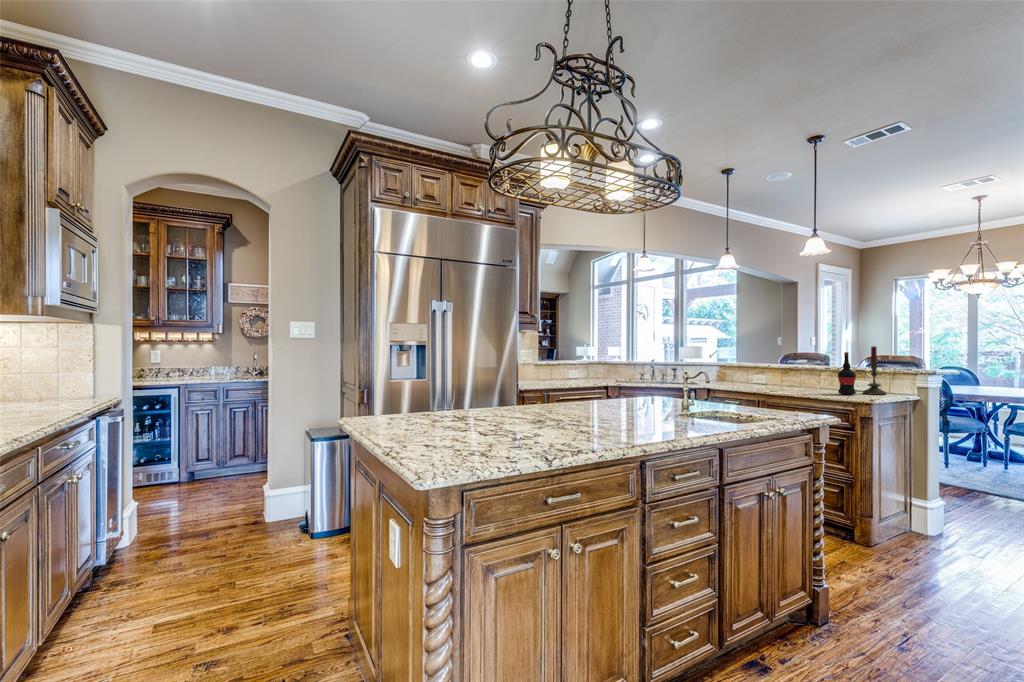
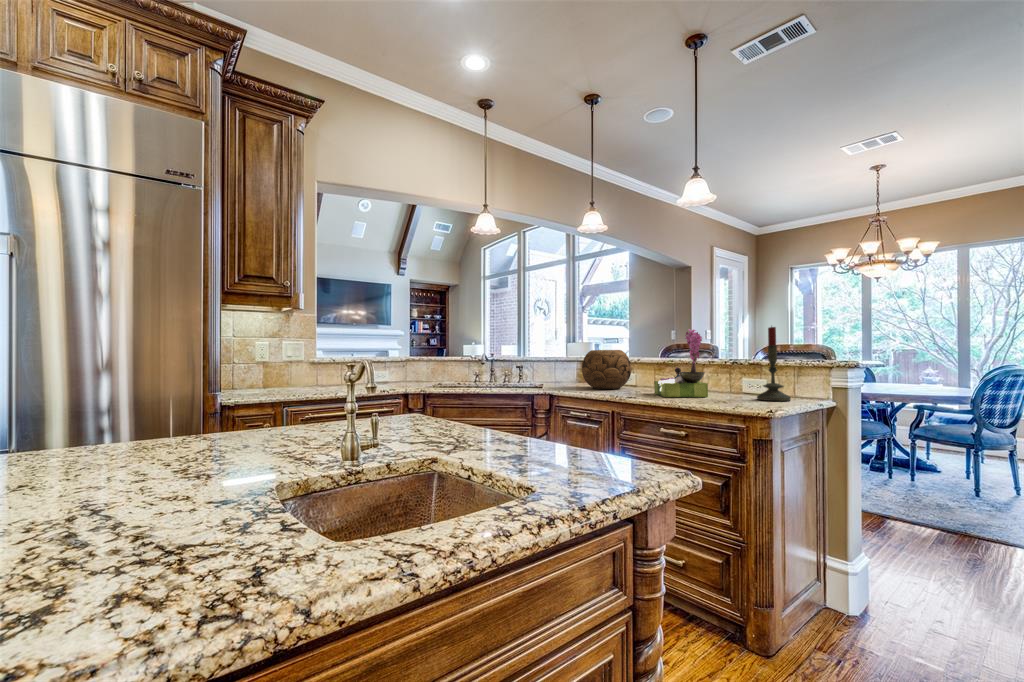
flower arrangement: none [787,345,827,392] -> present [654,329,708,397]
wine bottle: present [838,352,856,395] -> none [721,336,747,402]
decorative bowl: none [728,359,767,386] -> present [582,350,632,389]

